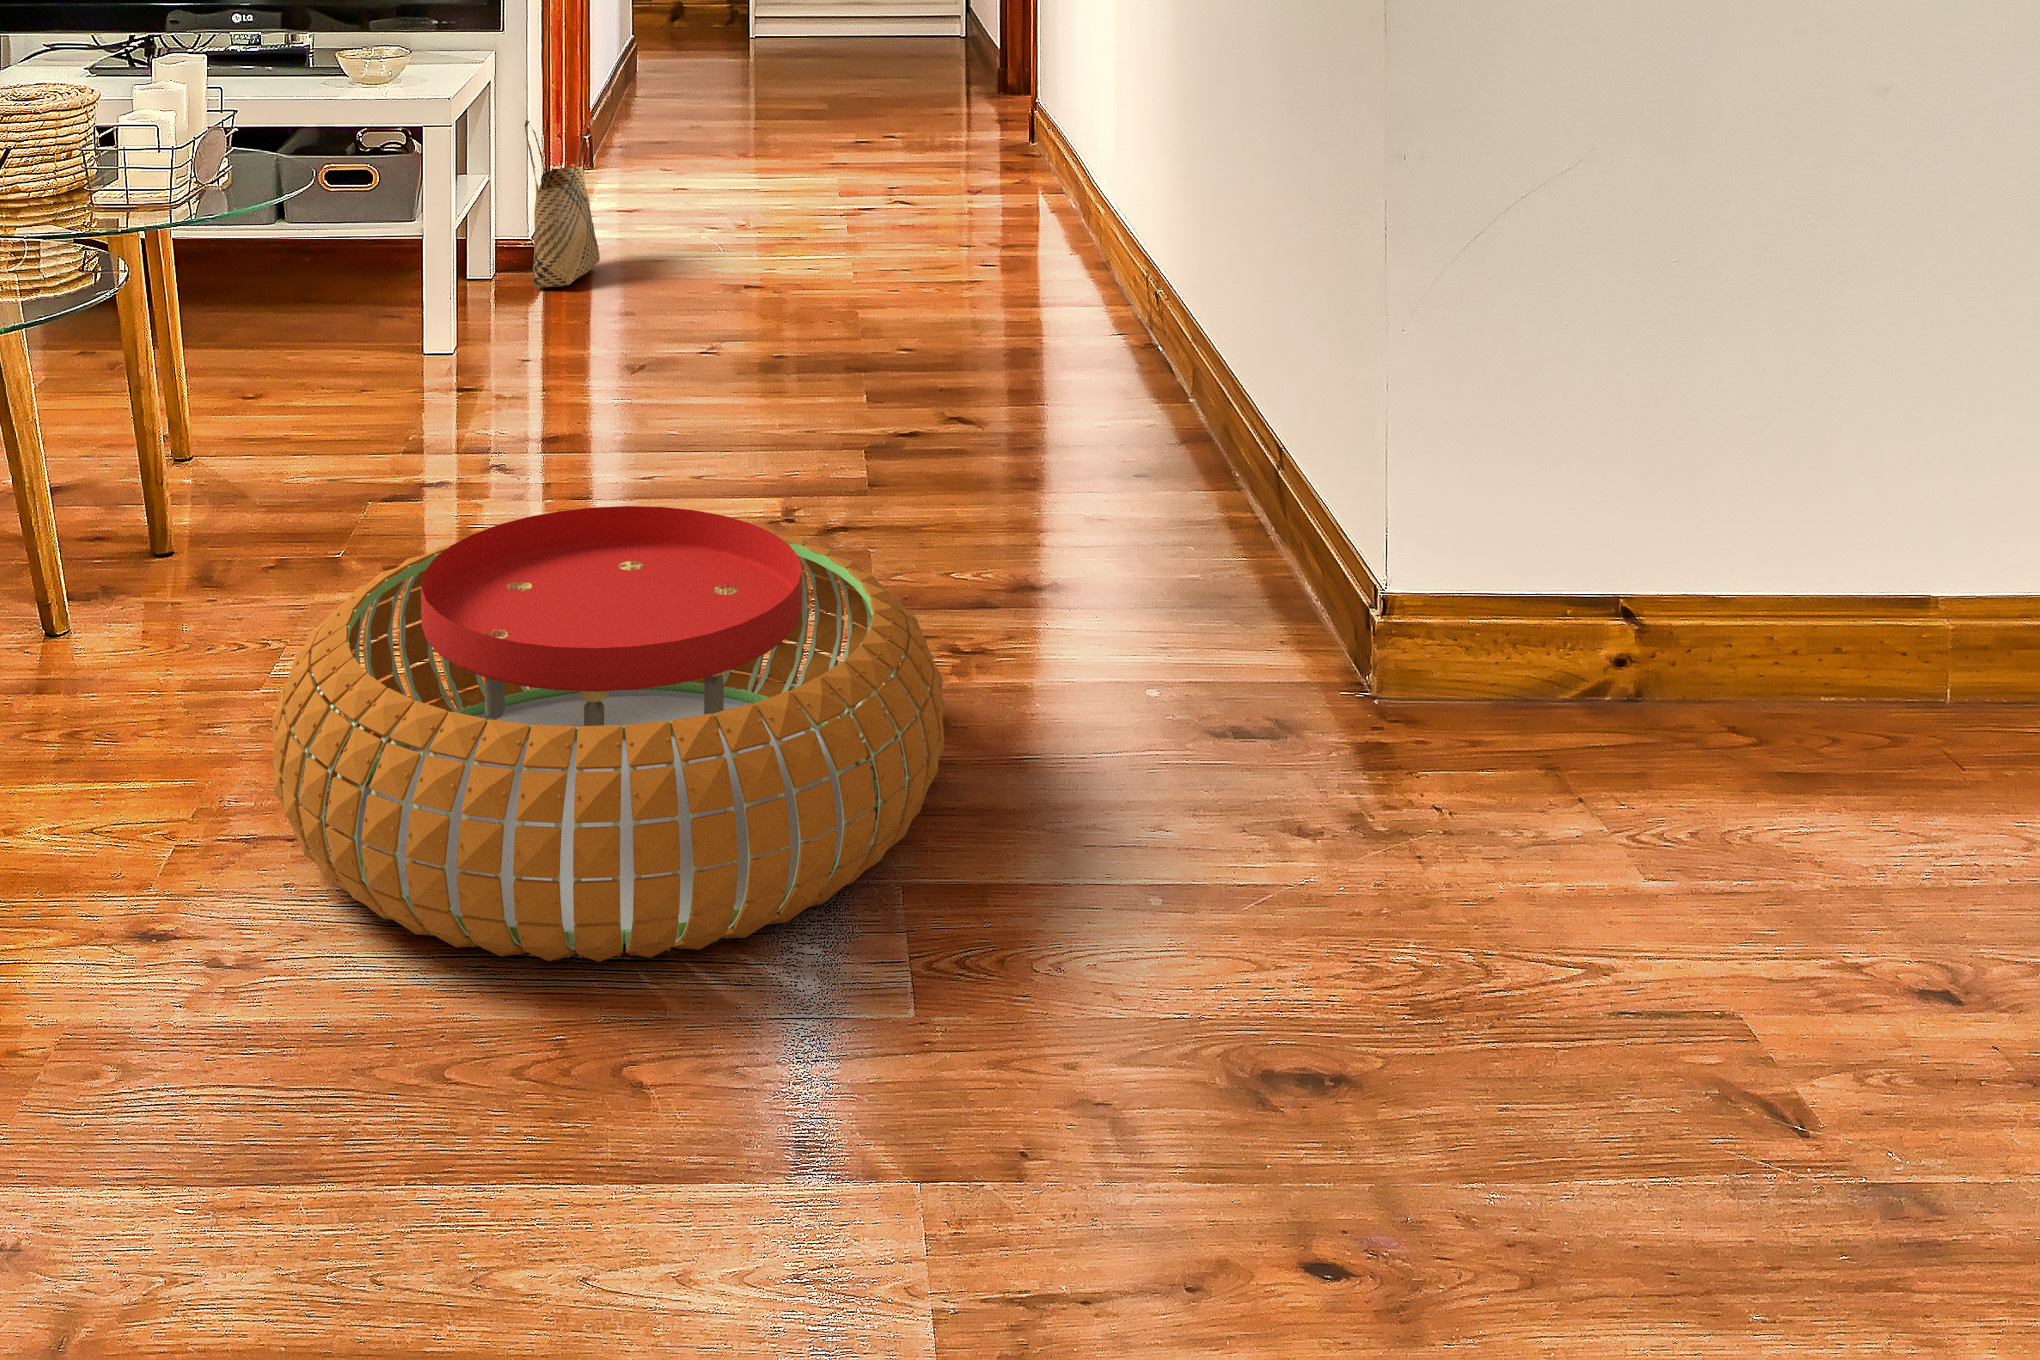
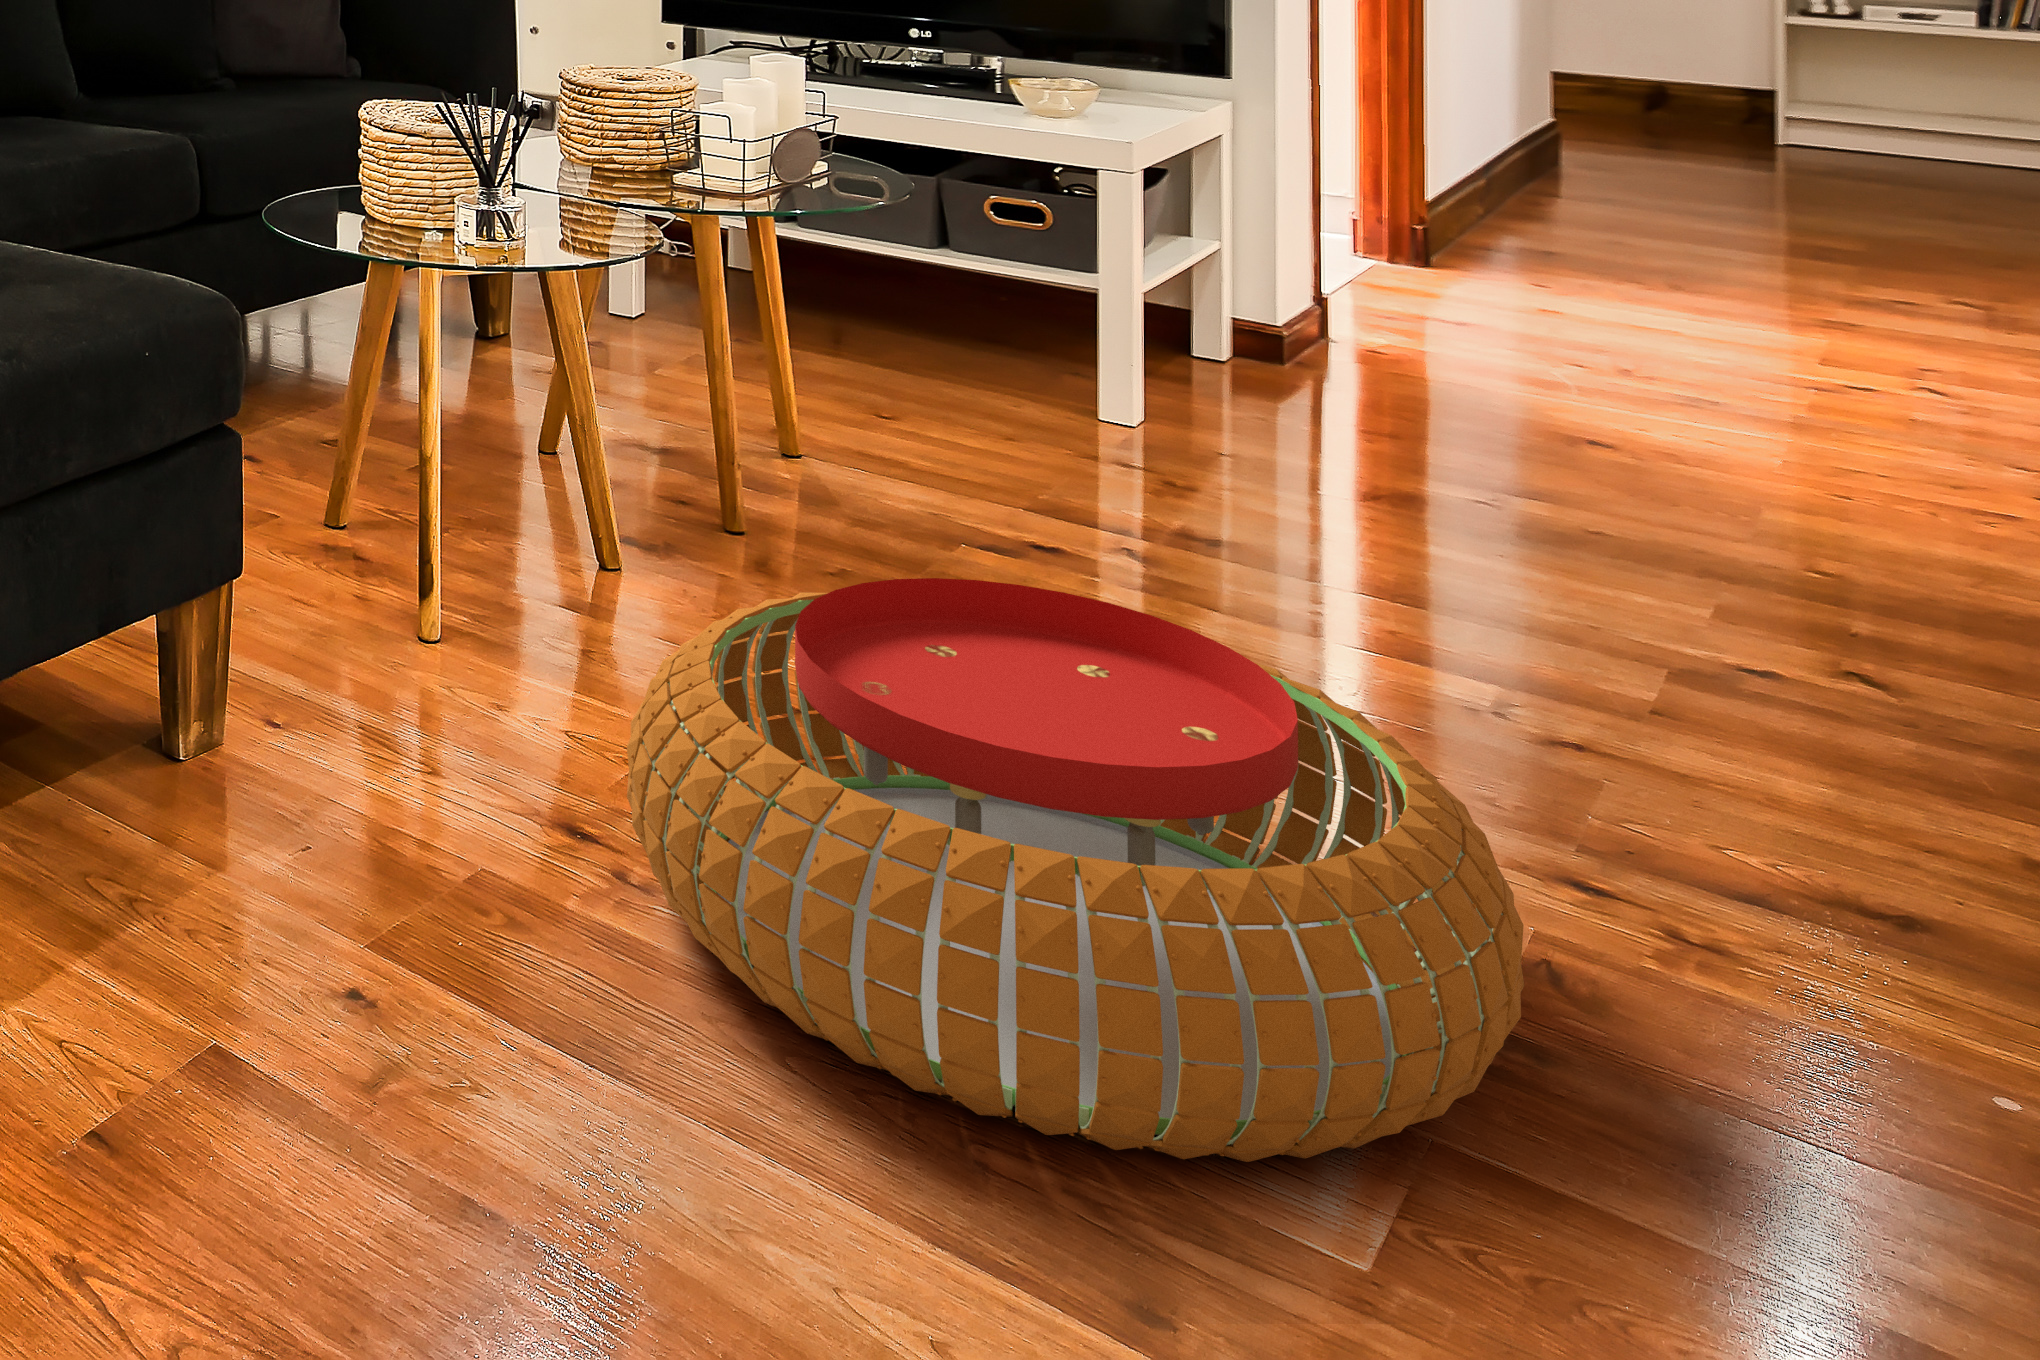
woven basket: present [525,118,600,287] -> none [1268,176,1381,379]

